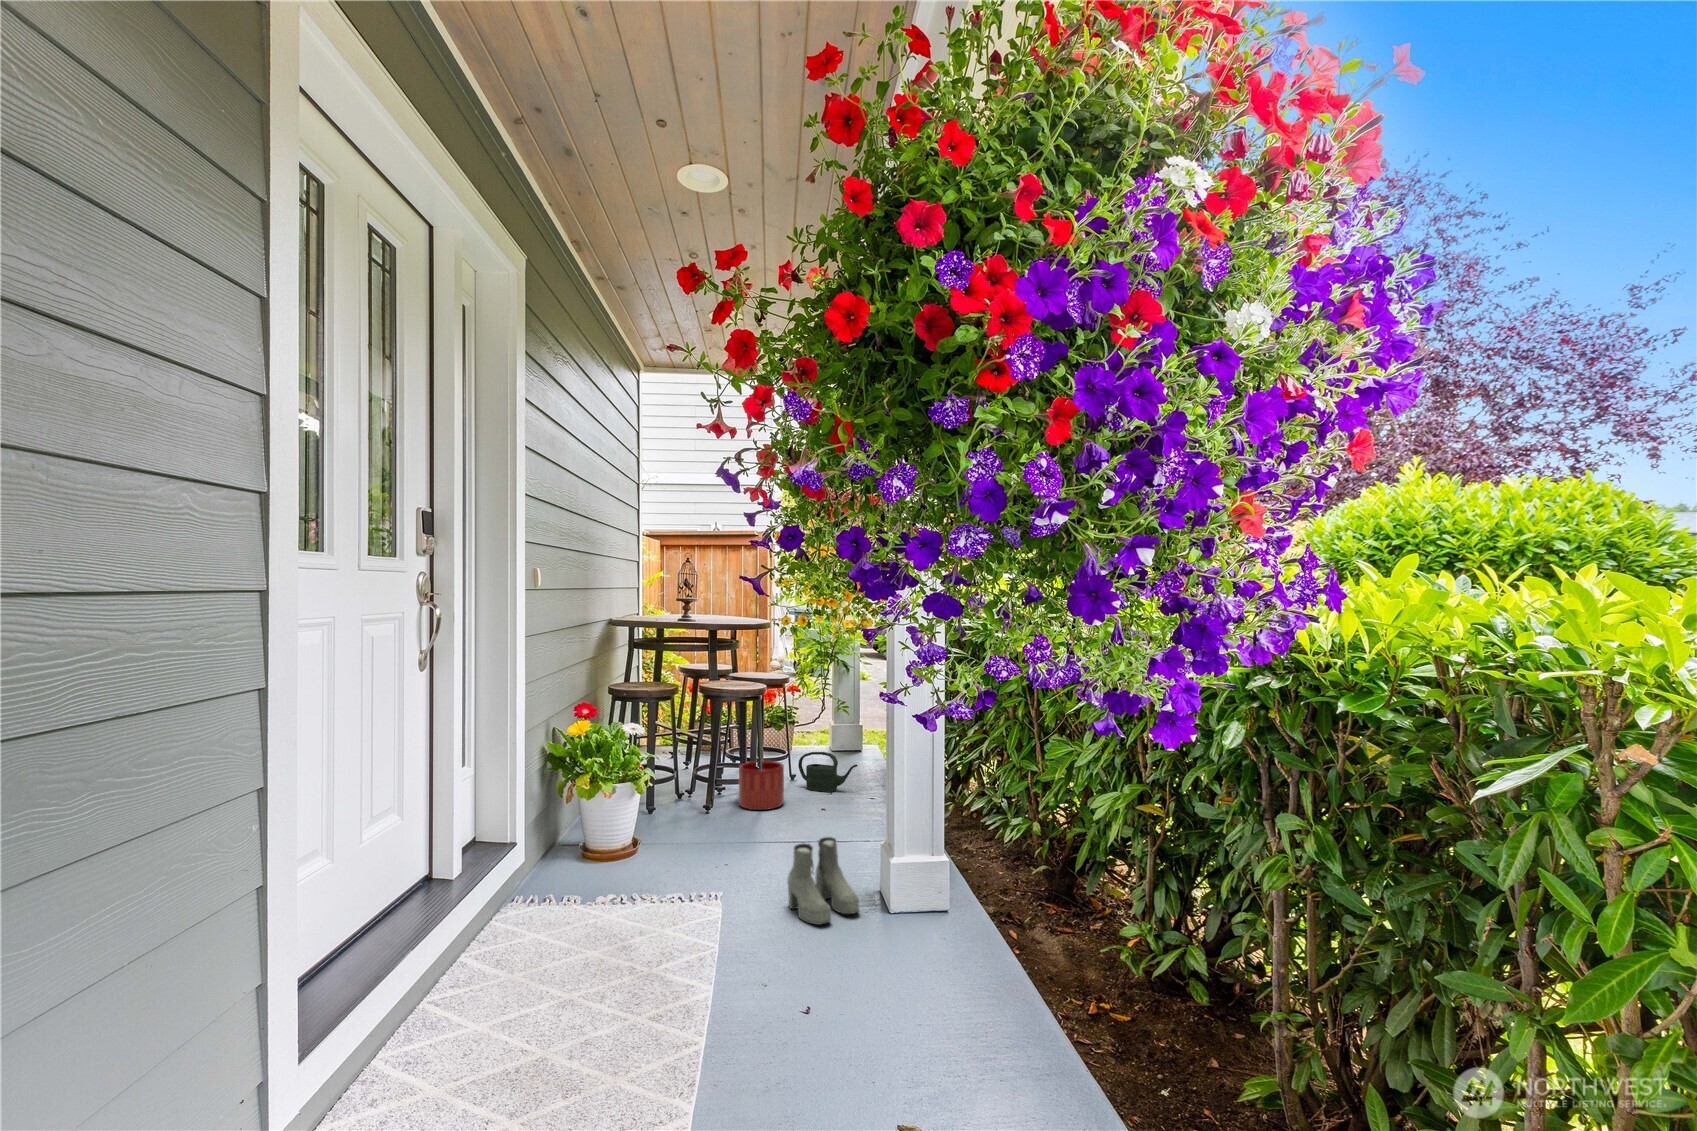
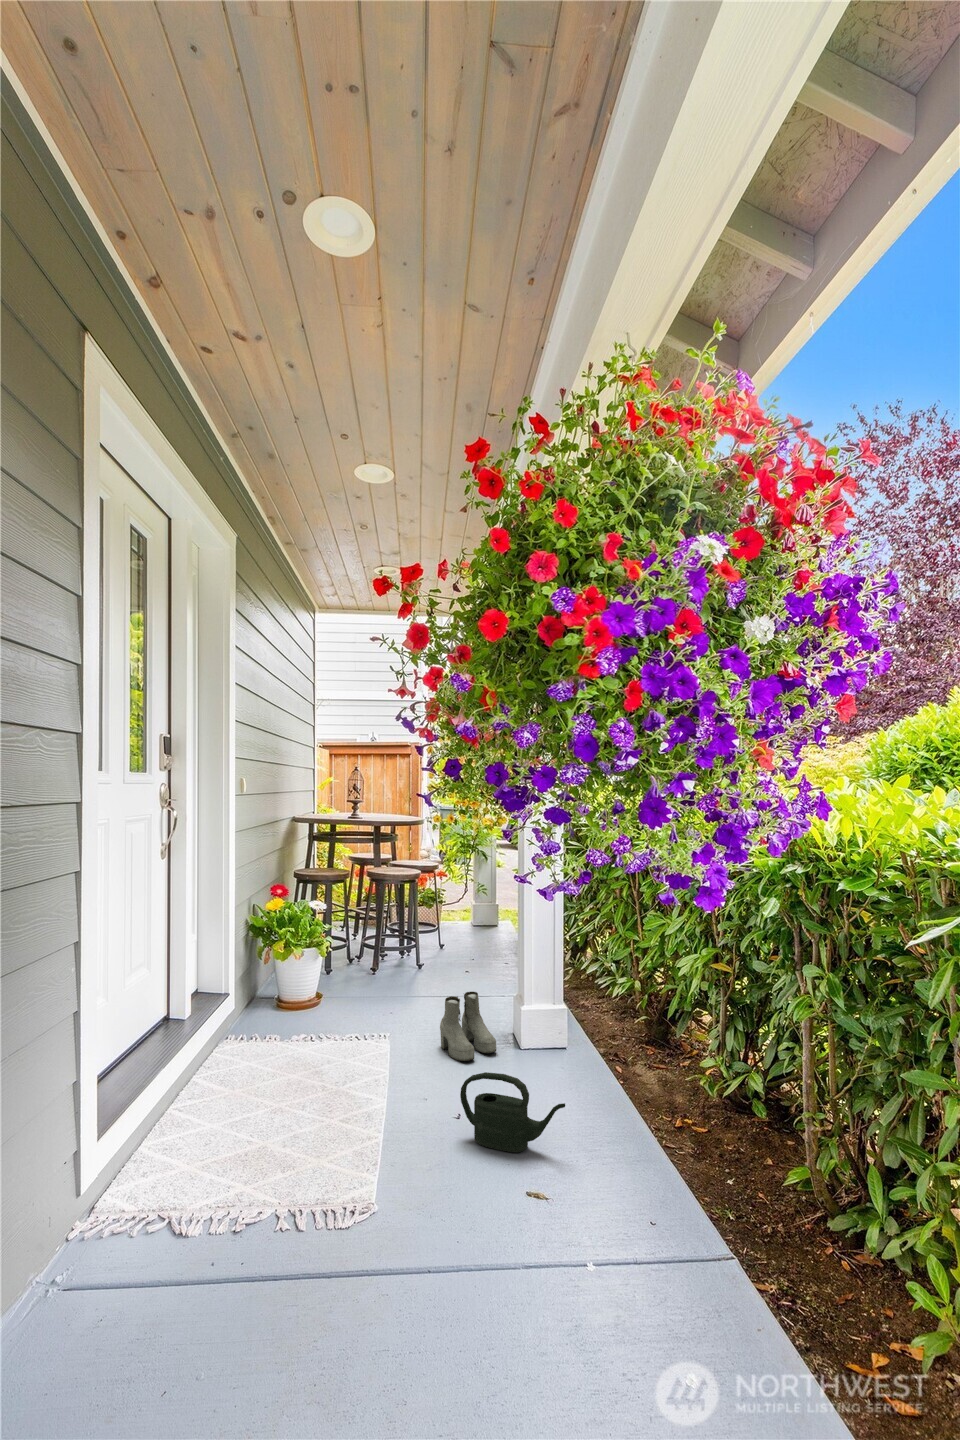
watering can: present [798,752,857,792] -> present [460,1072,565,1153]
planter: present [739,761,784,810] -> none [399,932,435,972]

